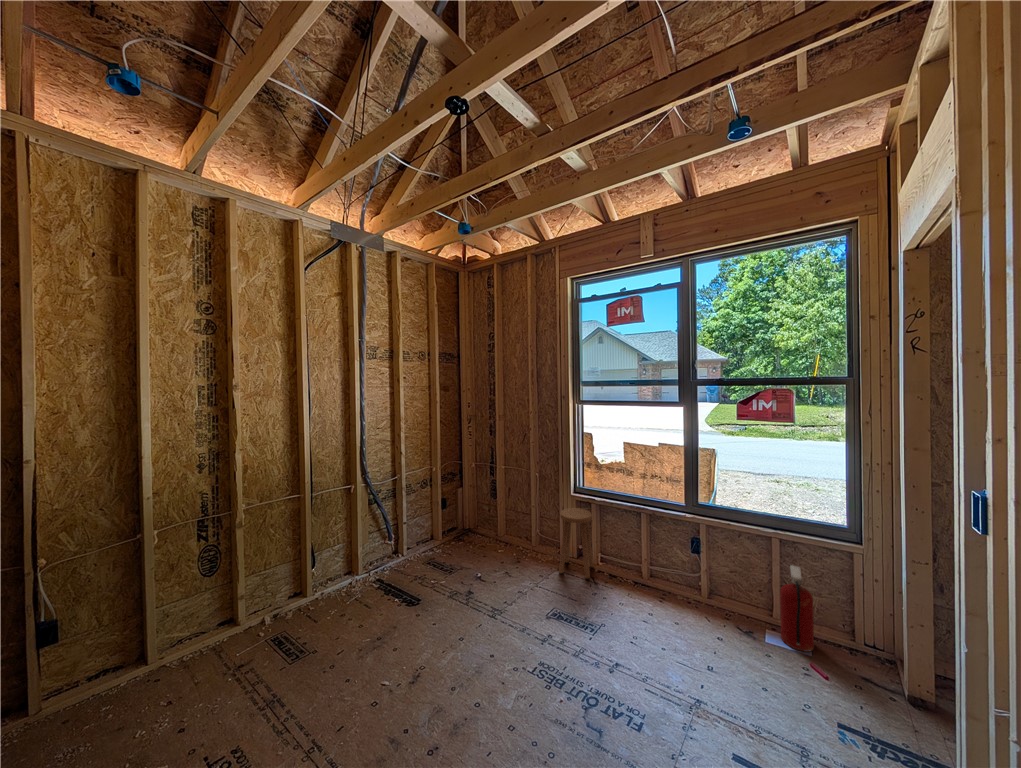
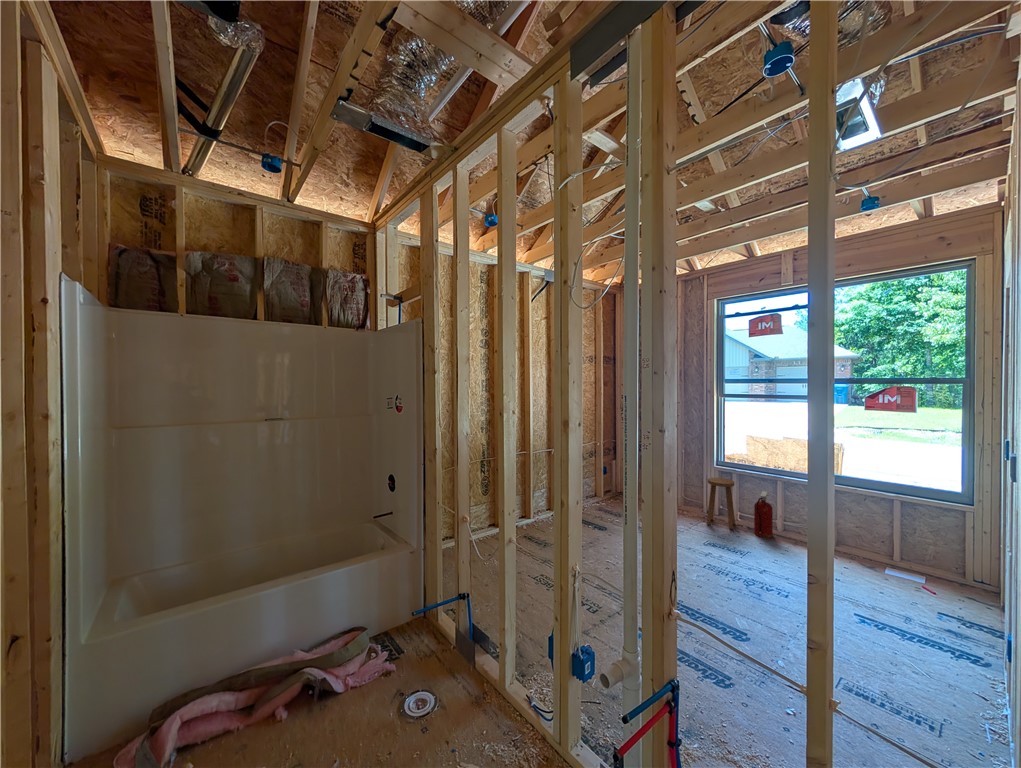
fire extinguisher: present [780,565,814,652] -> present [754,491,773,538]

